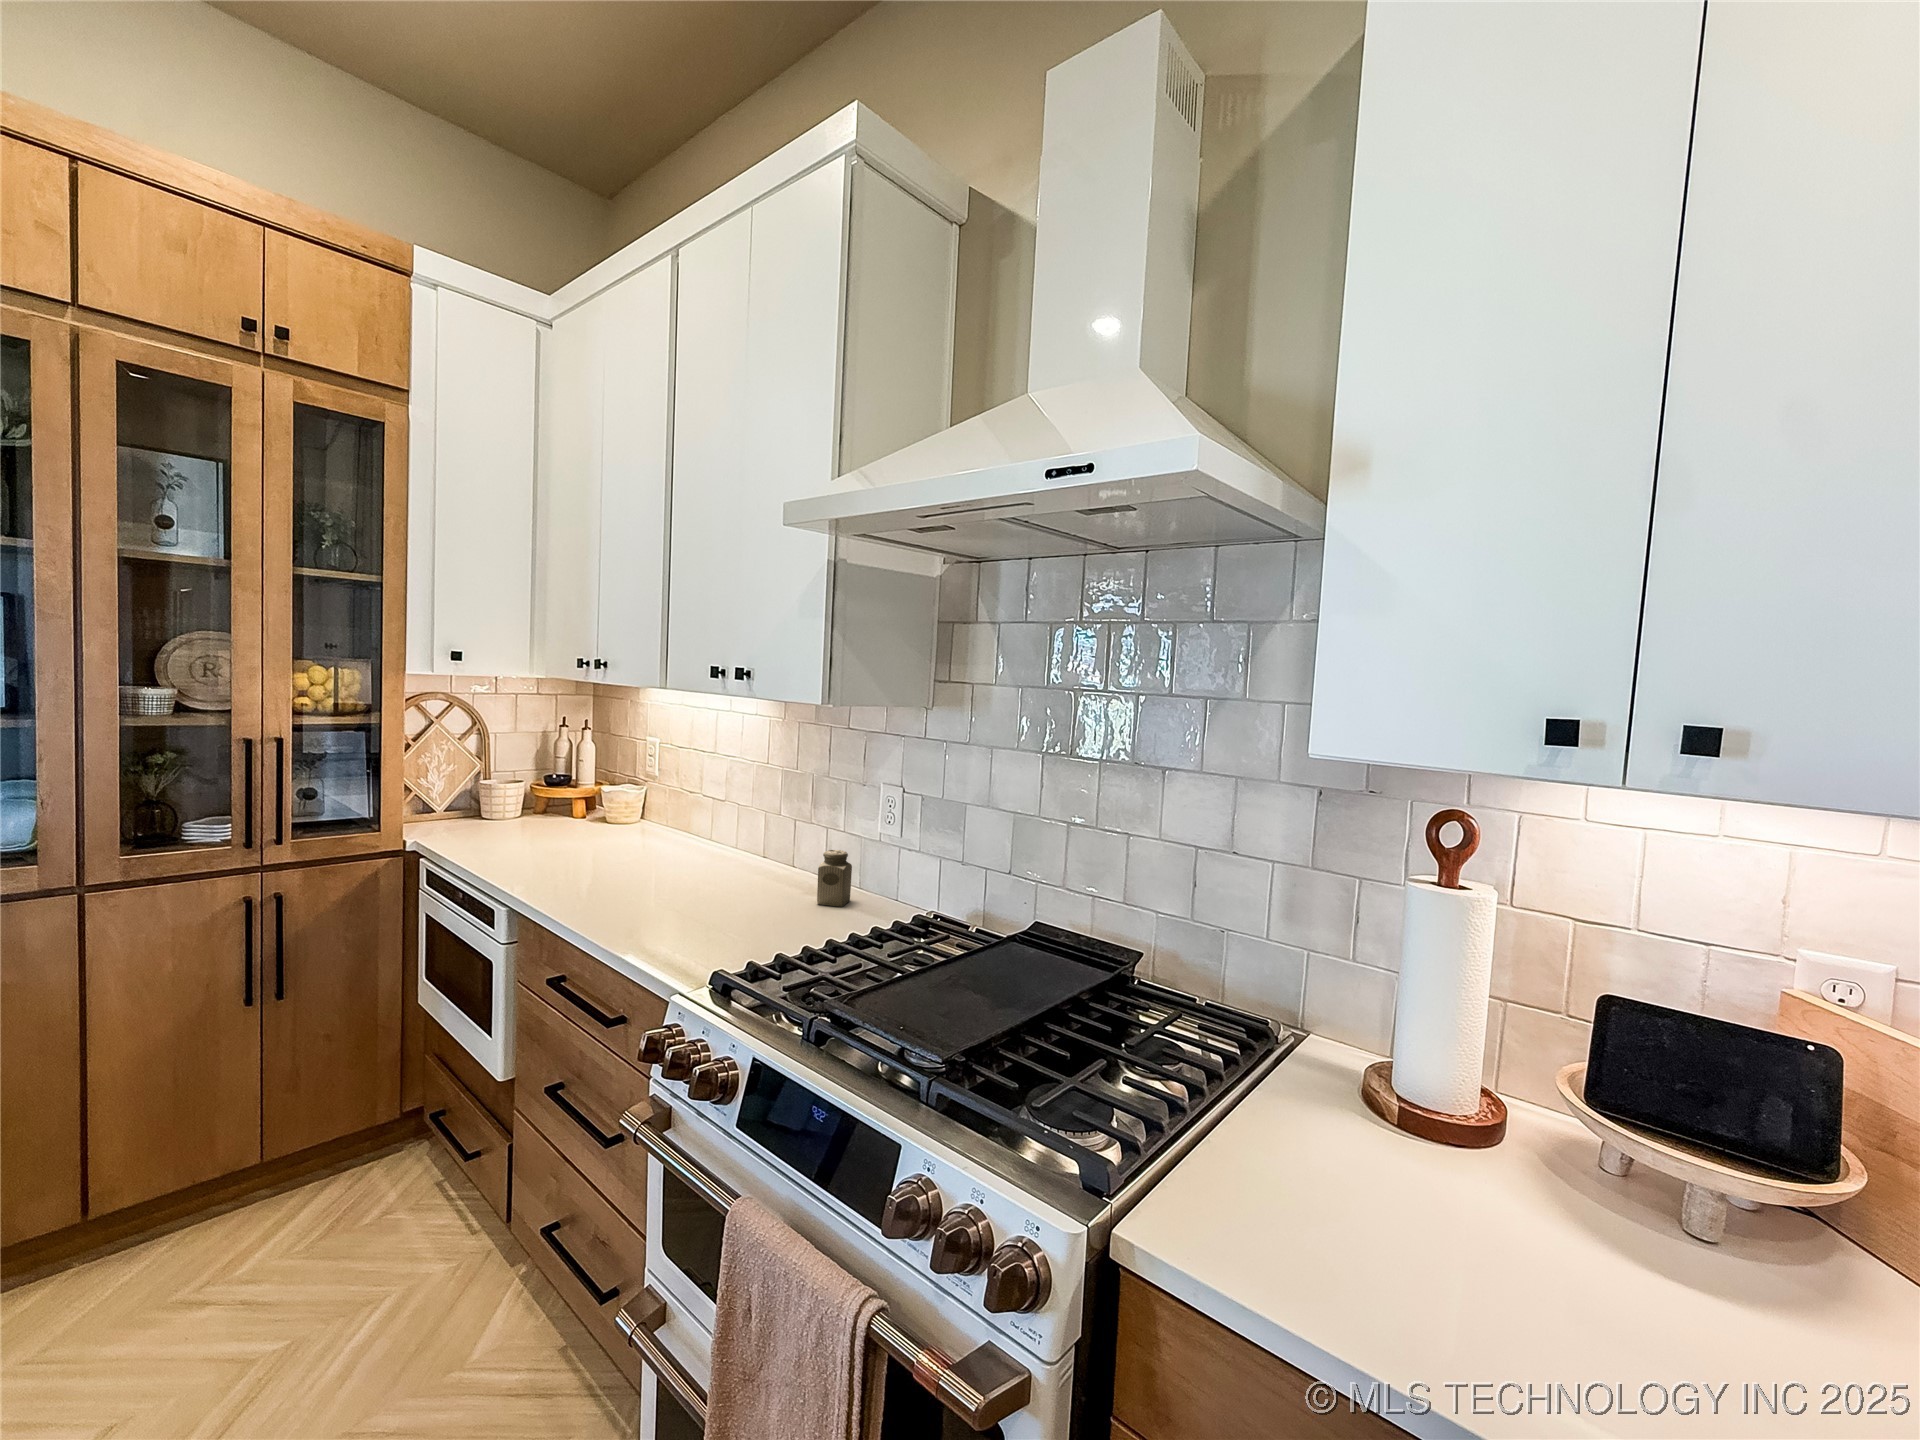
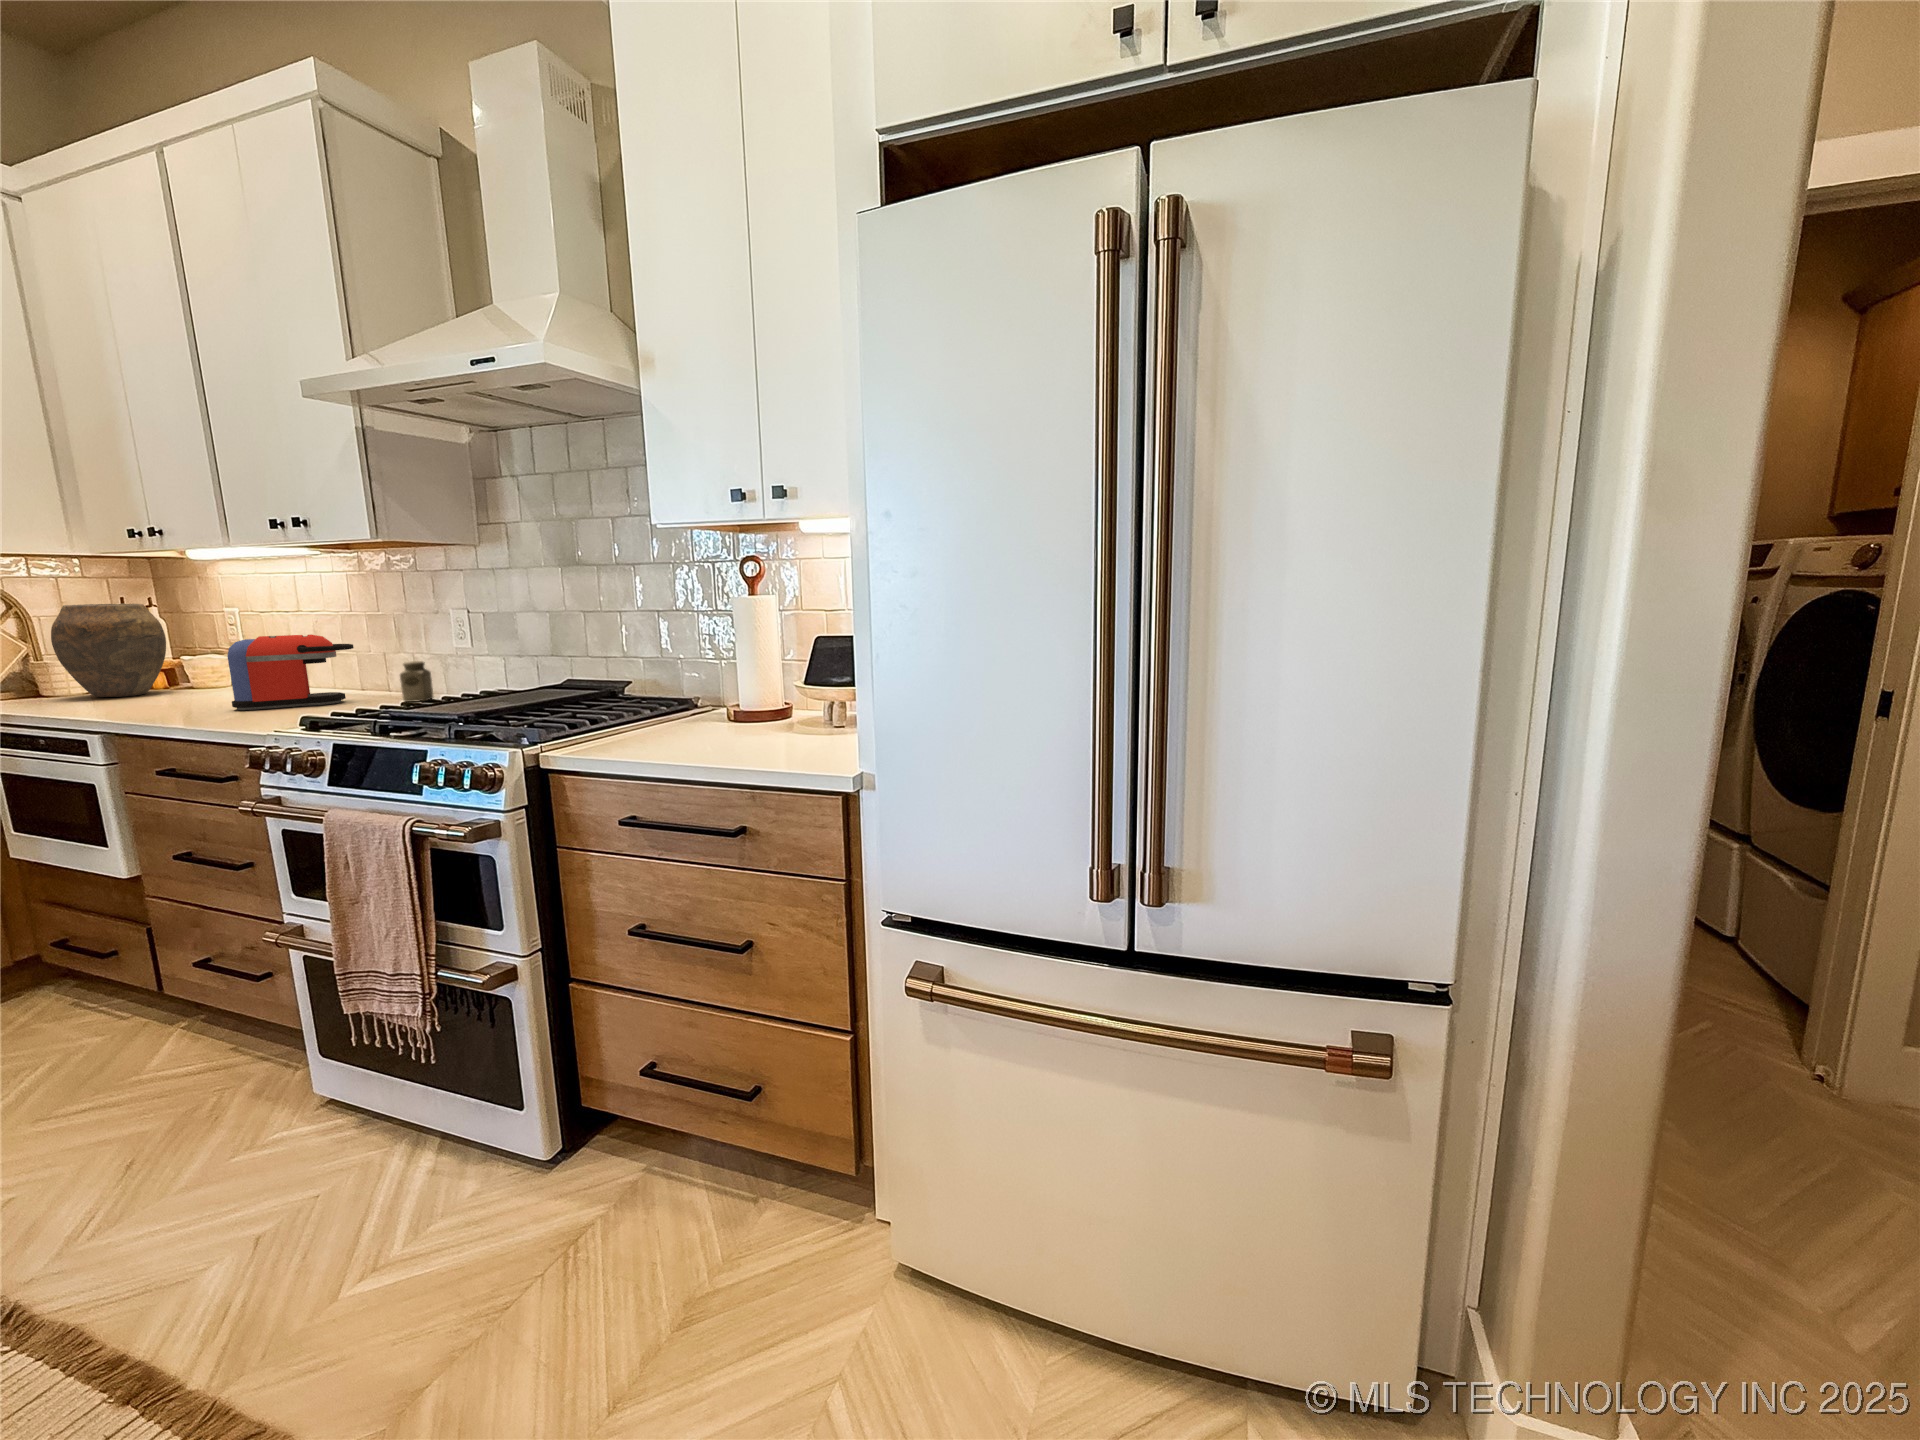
vase: none [495,729,592,834] -> present [51,604,166,697]
coffee maker: none [638,803,772,894] -> present [227,635,354,710]

